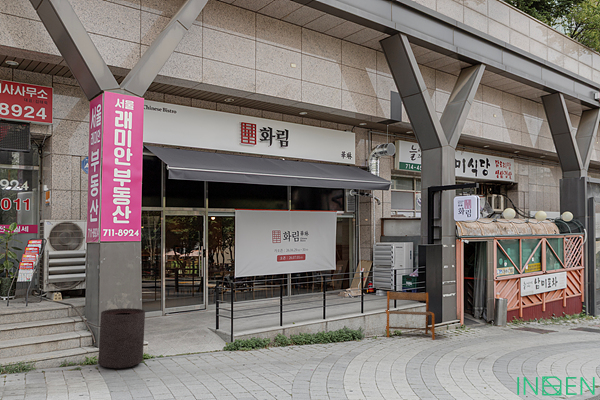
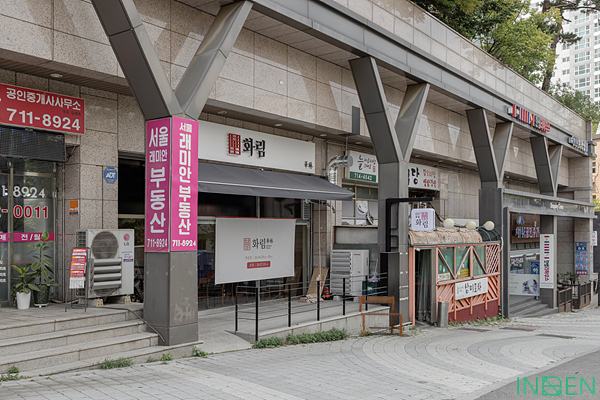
trash can: present [98,308,145,369] -> none [179,308,217,356]

